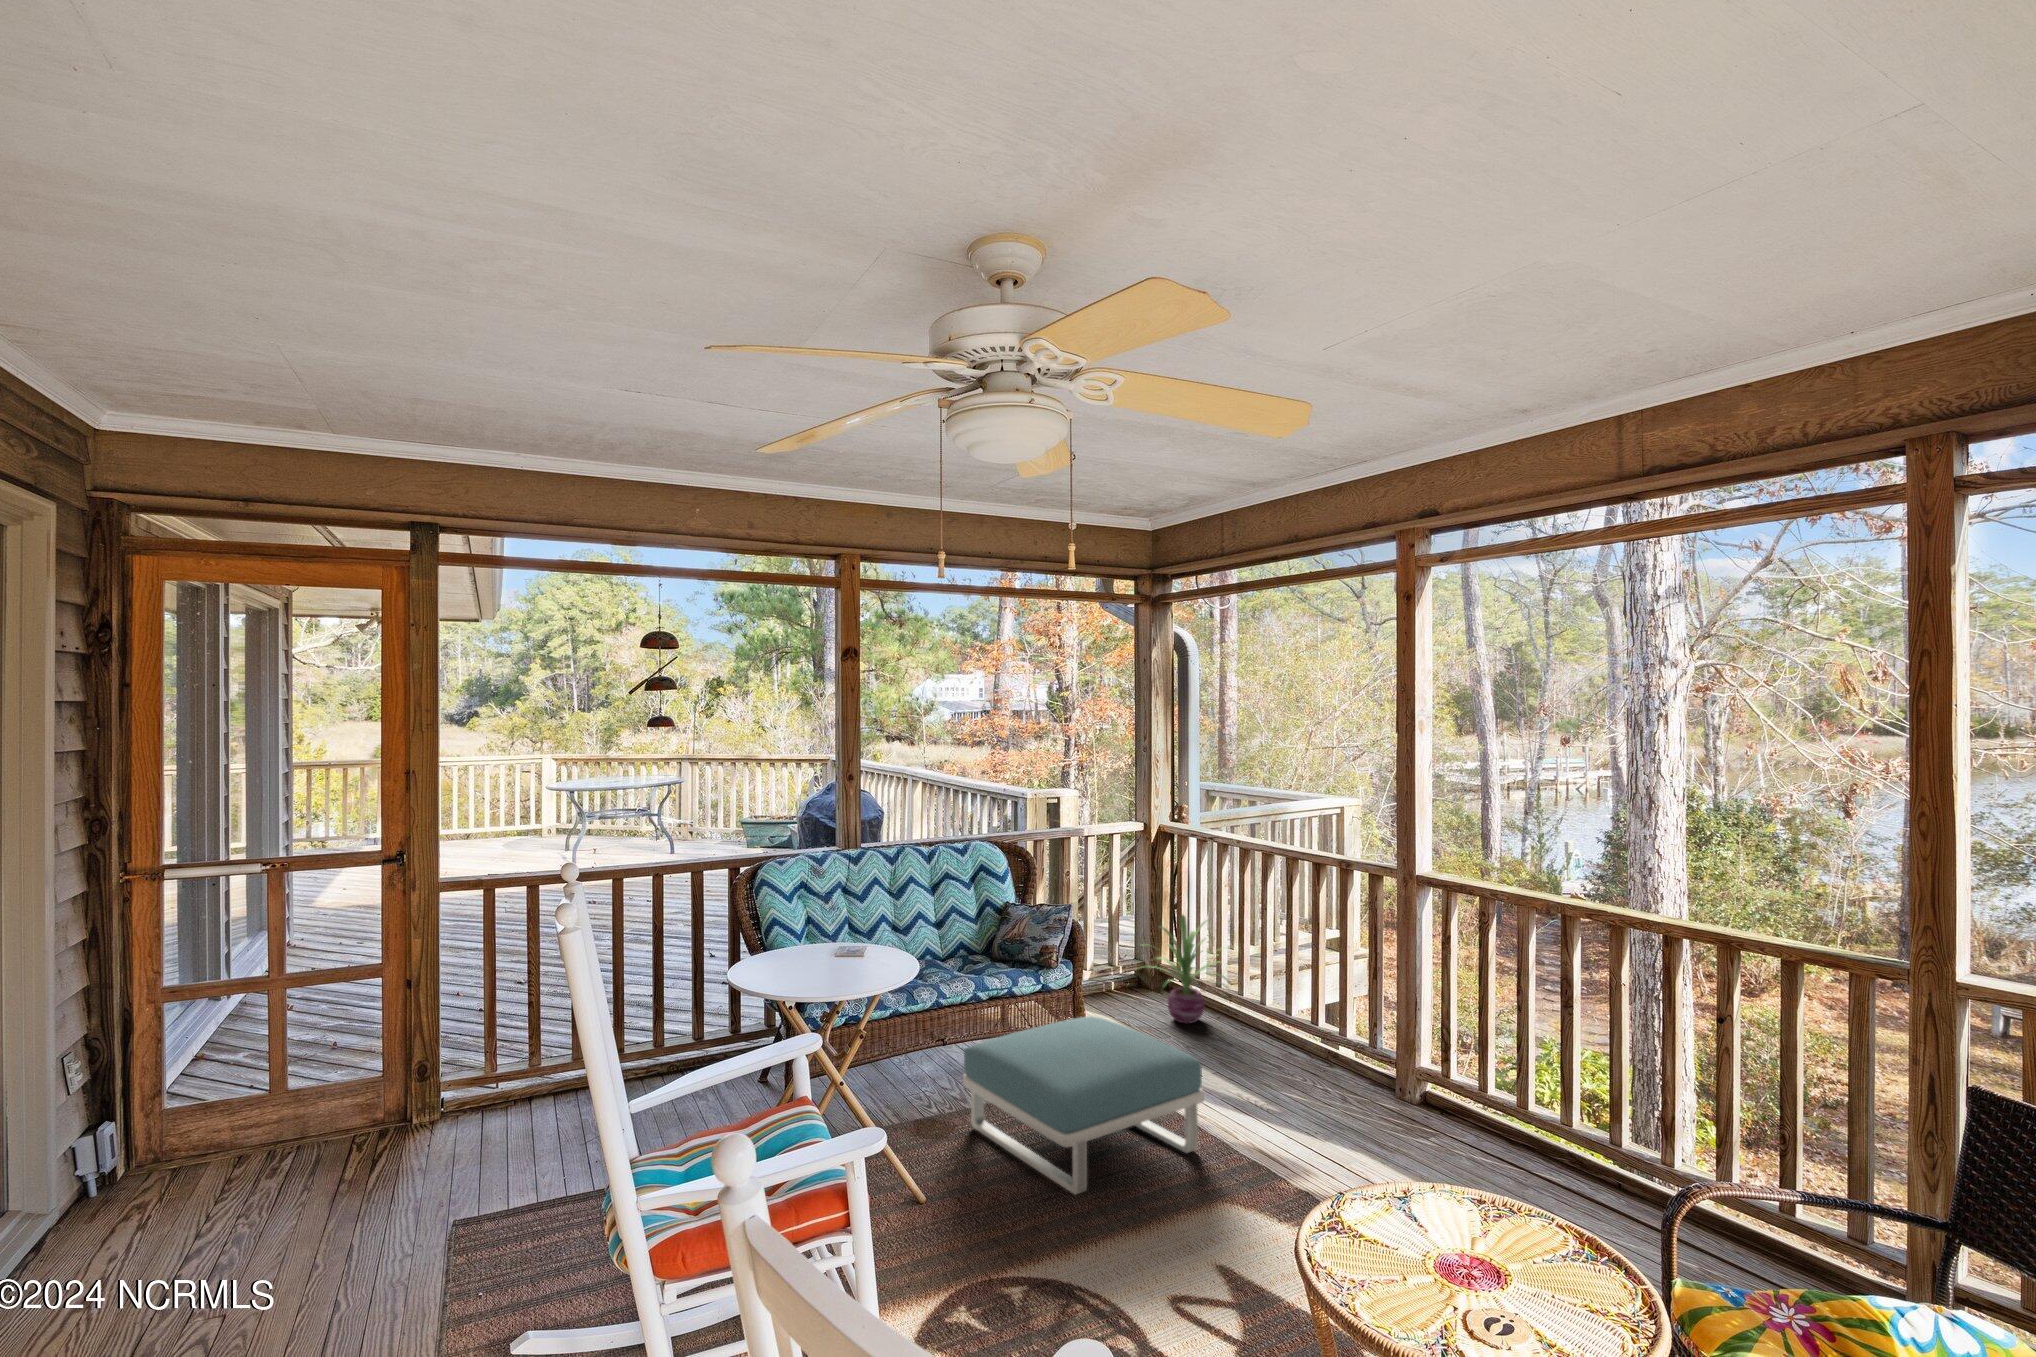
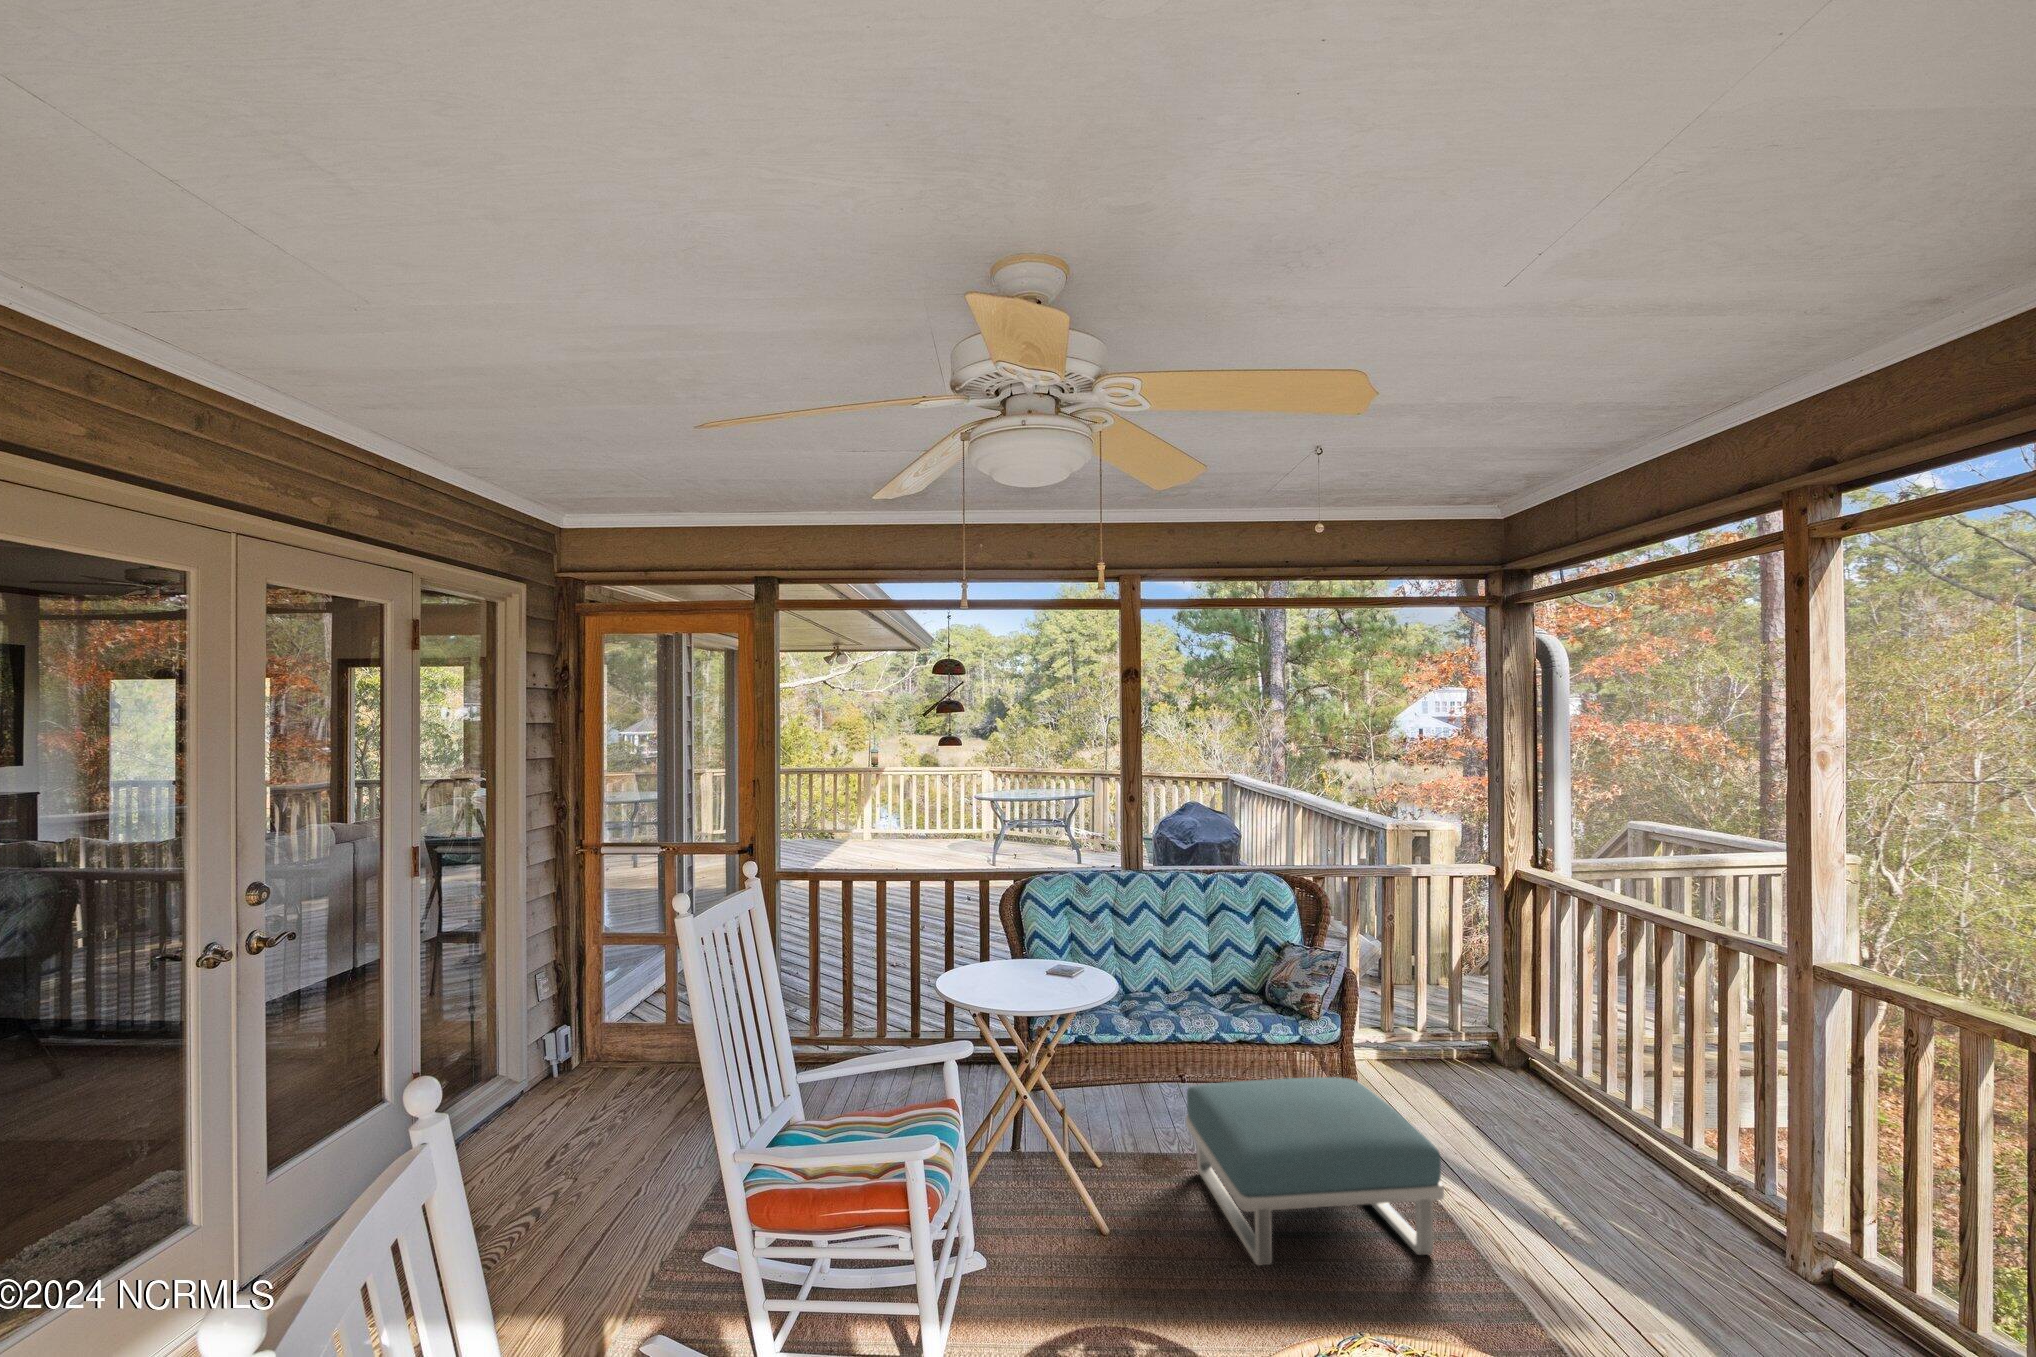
decorative plant: present [1159,915,1229,1024] -> none [1462,980,1605,1112]

